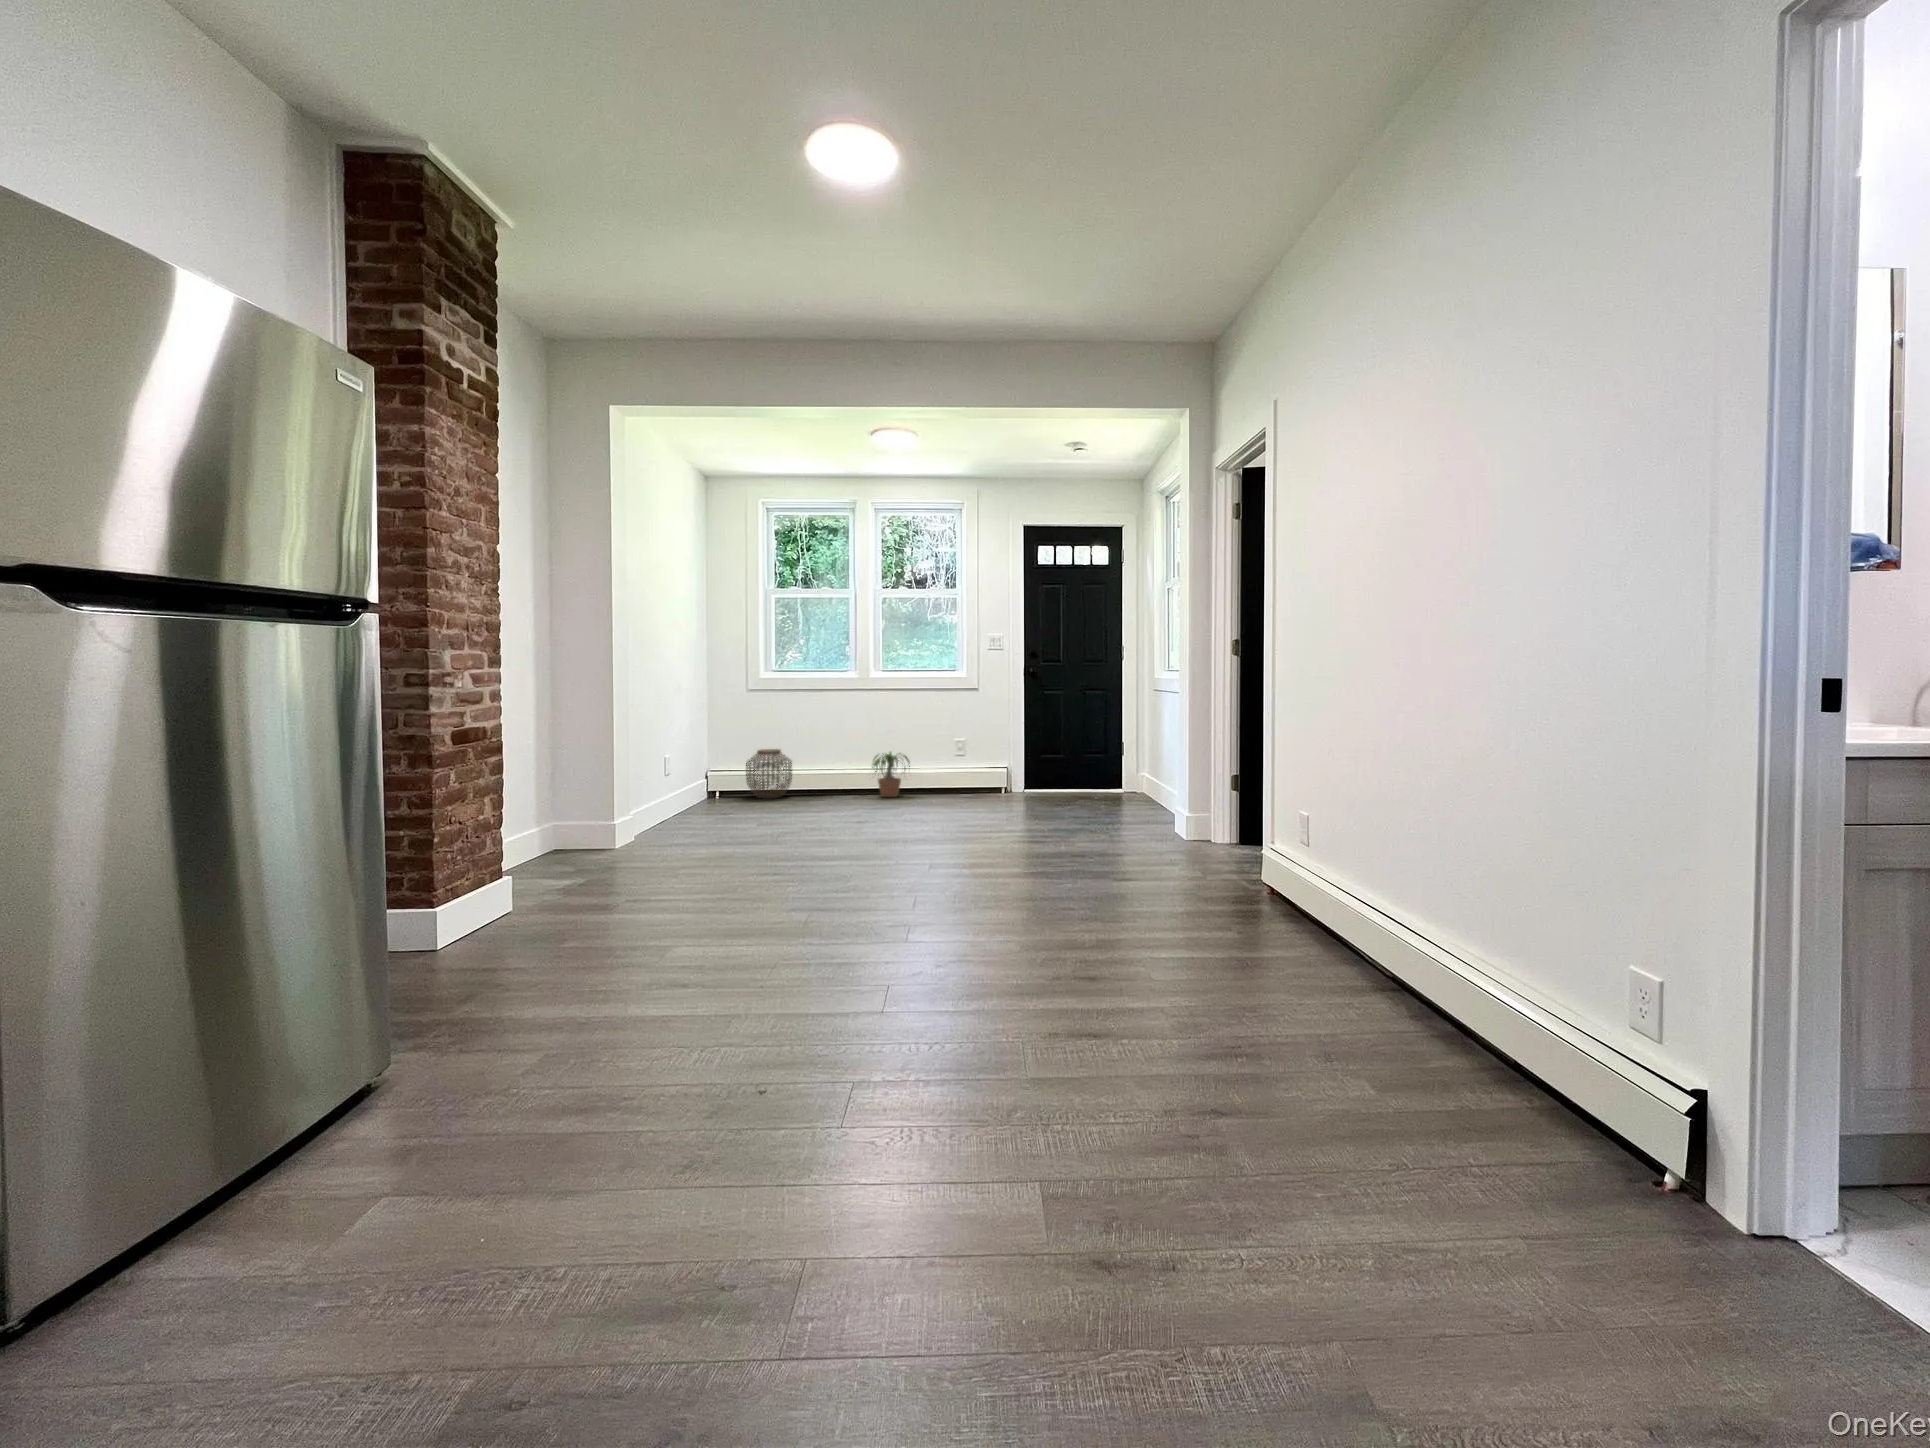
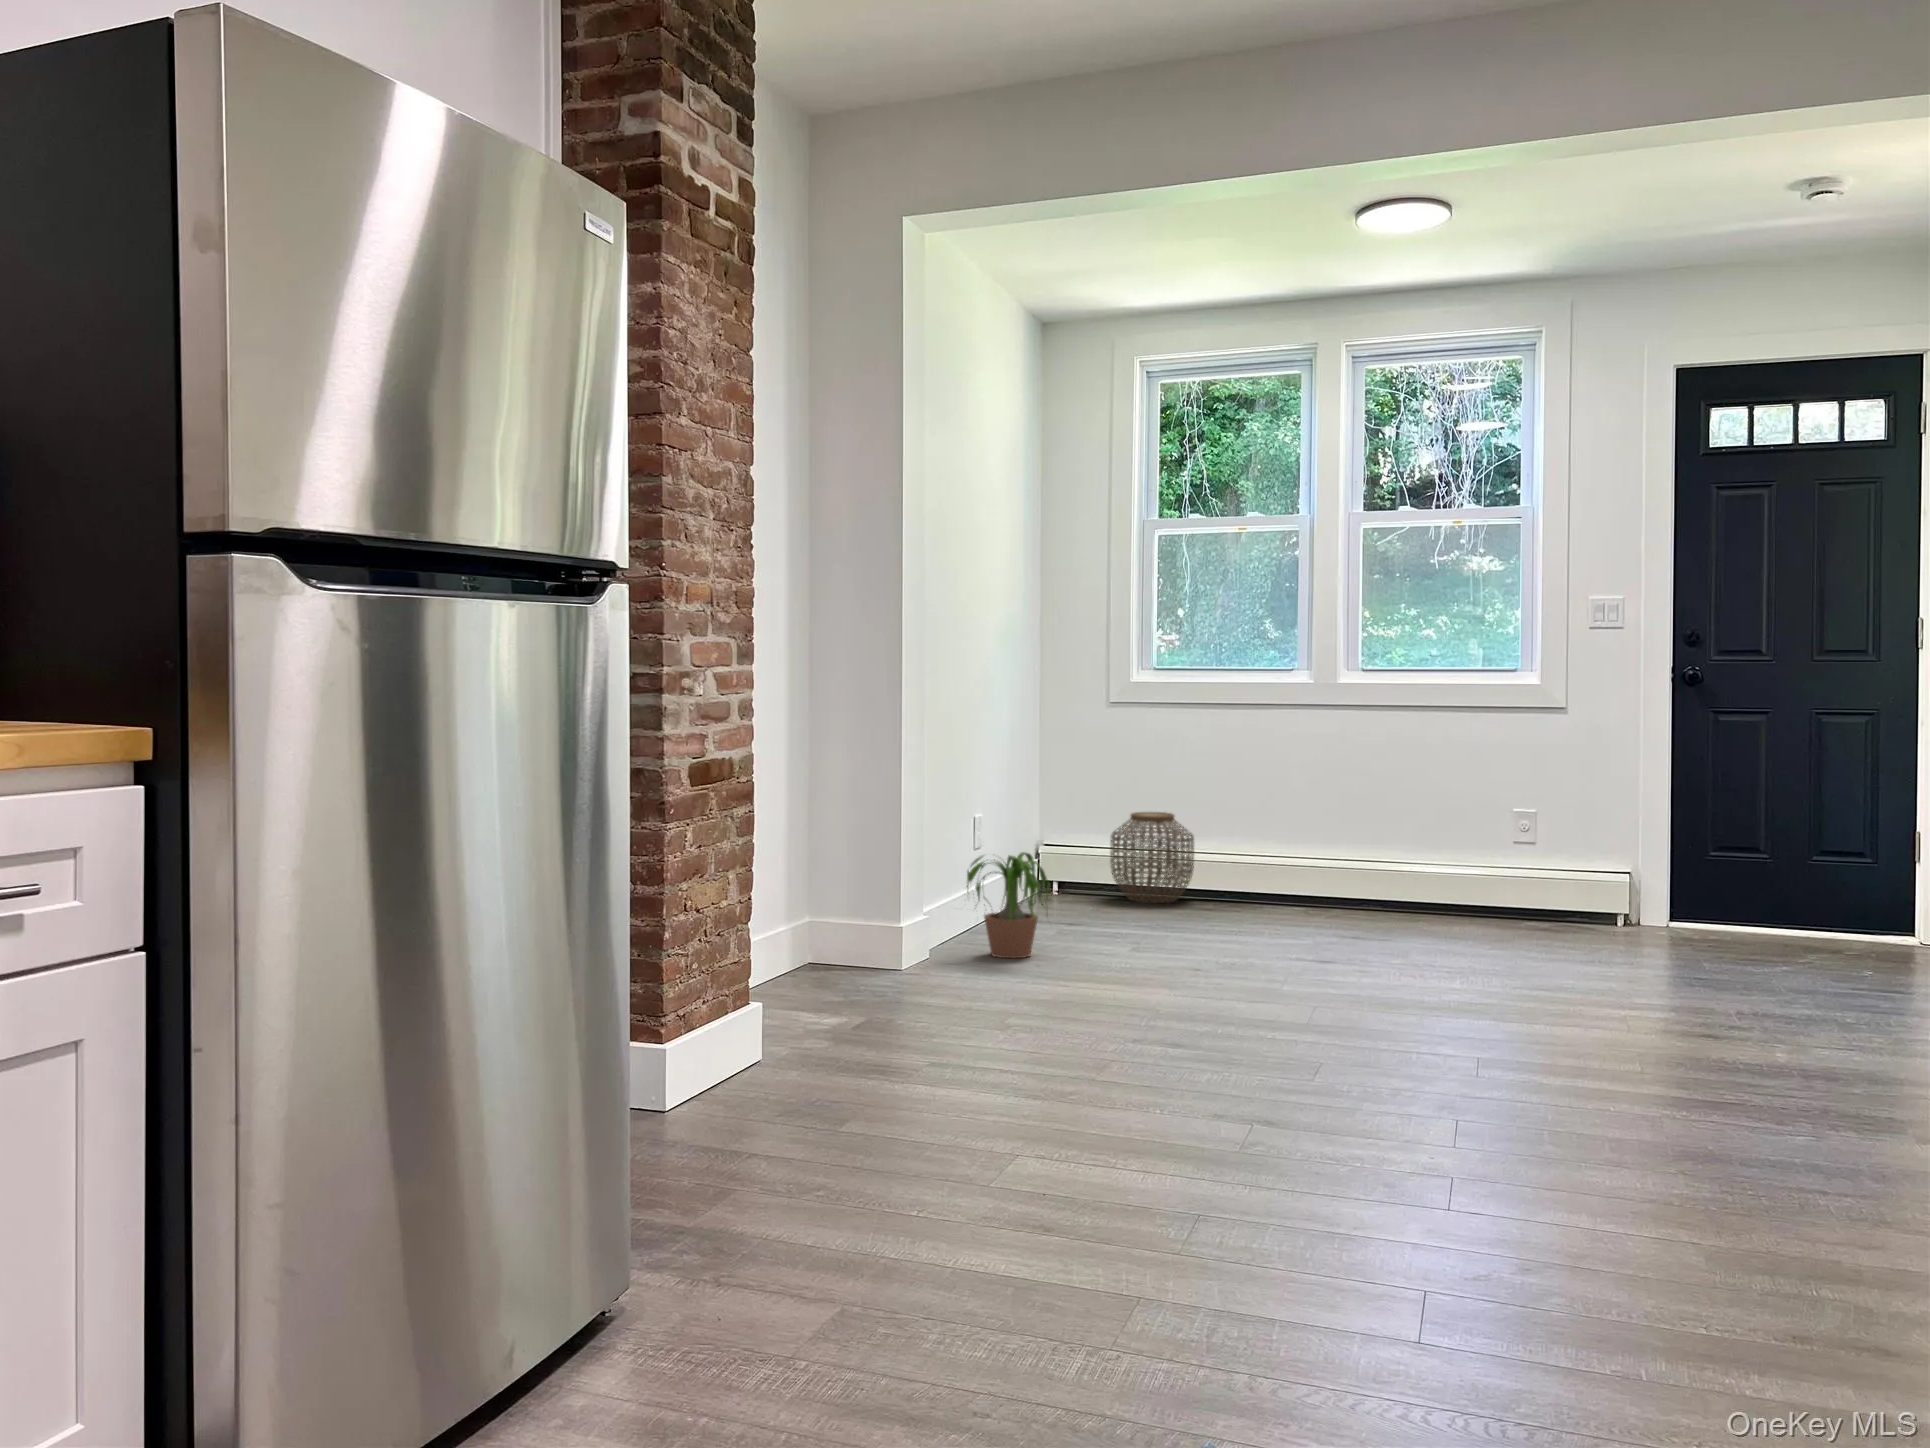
potted plant: present [872,752,910,797] -> present [967,852,1050,958]

